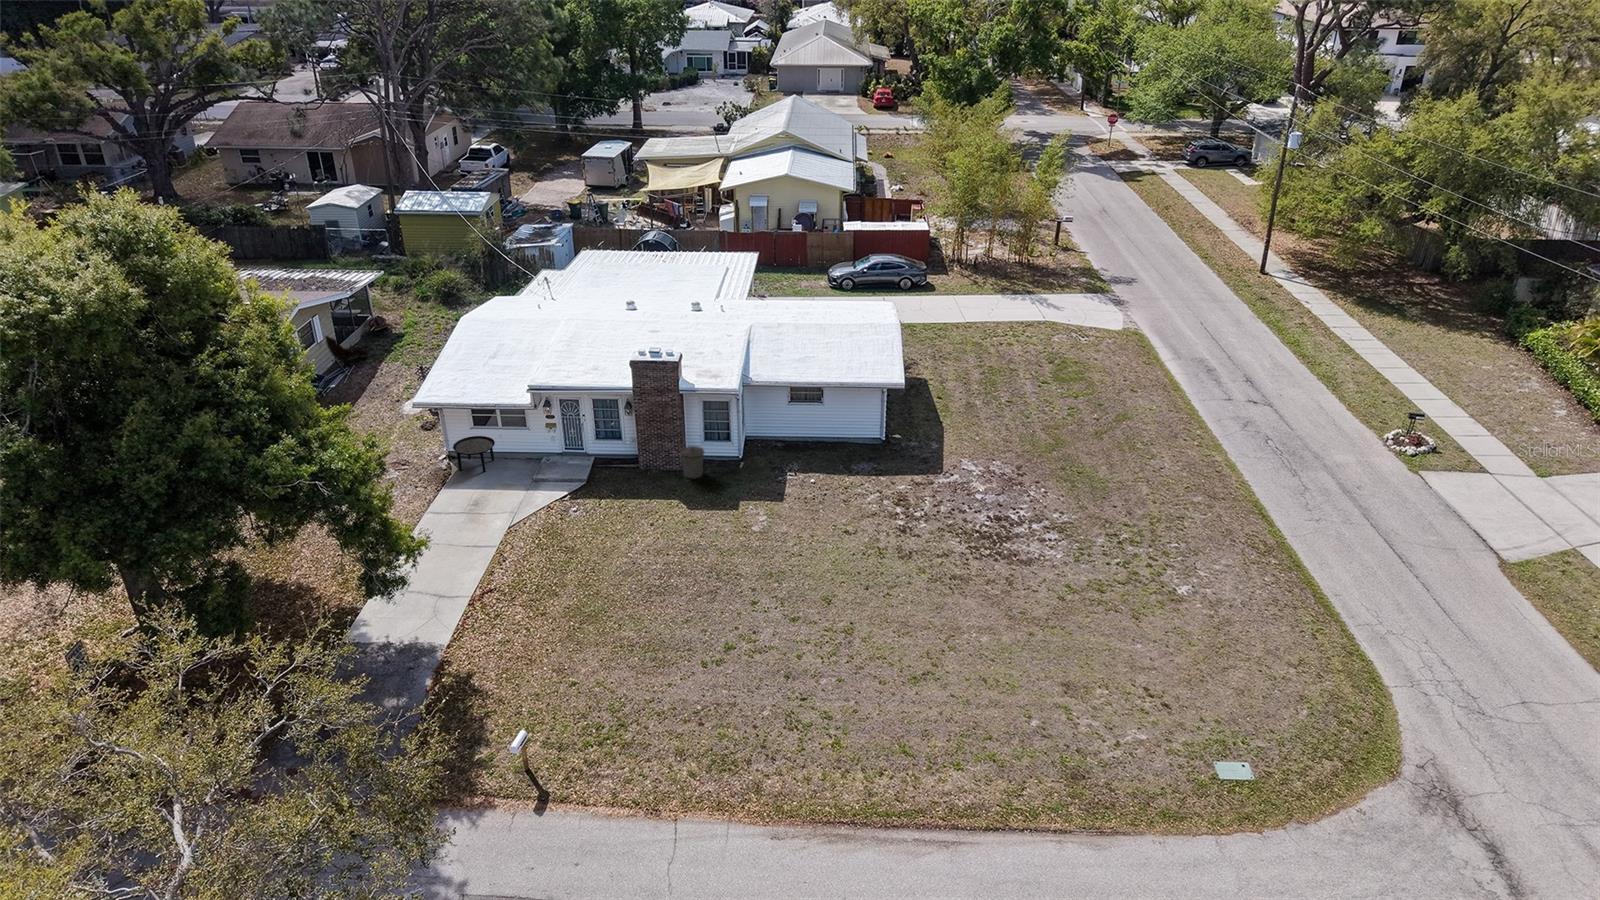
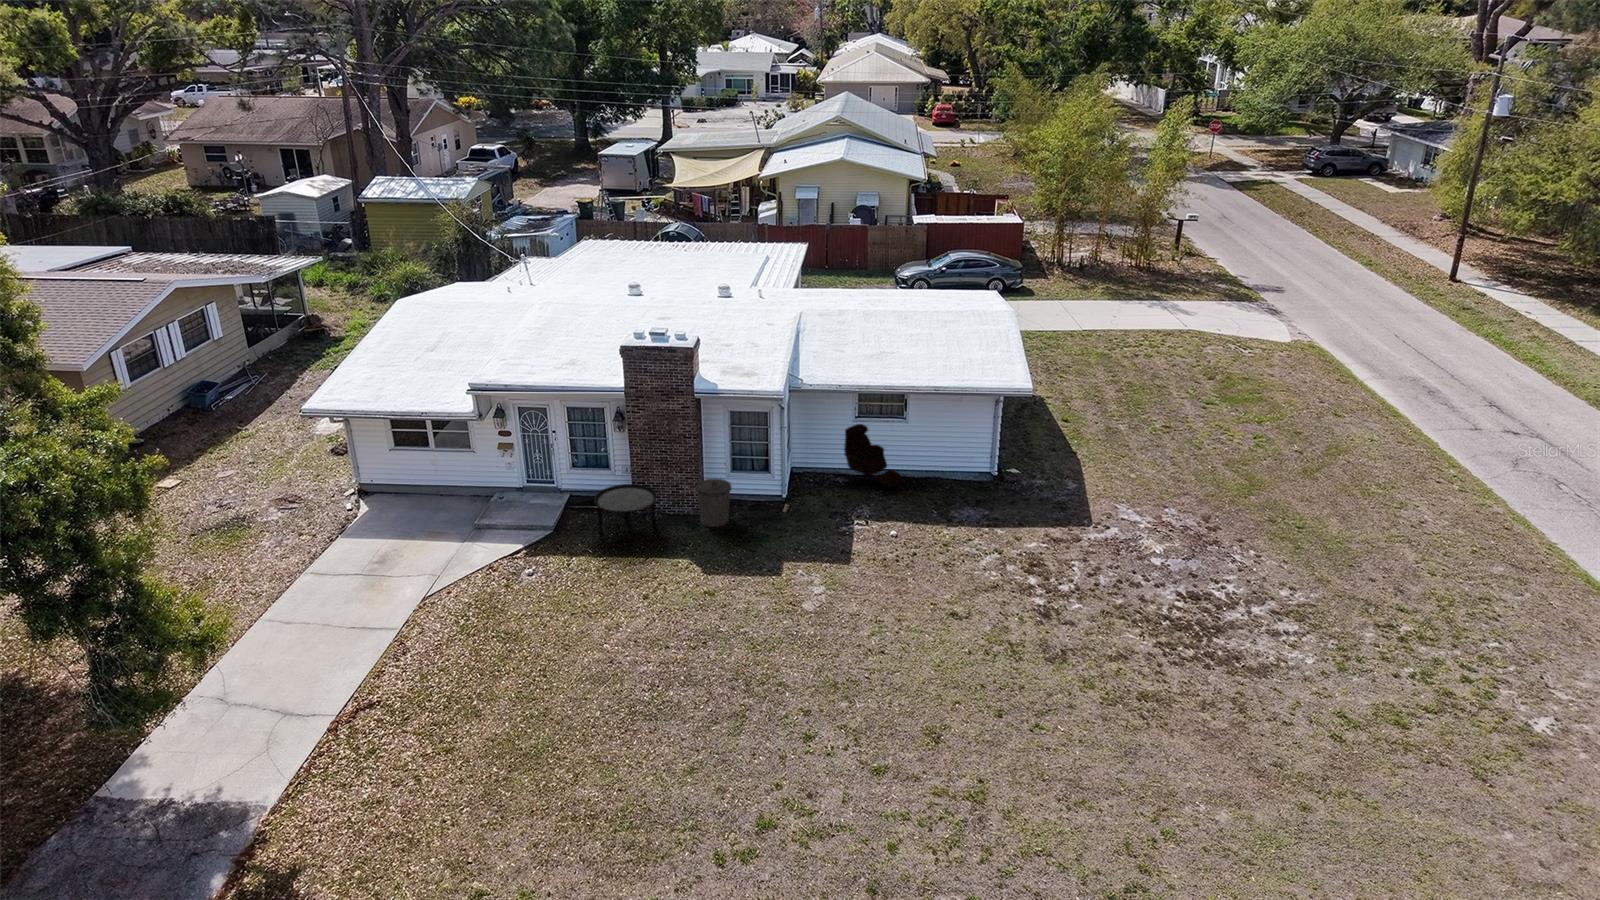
lounge chair: present [325,336,368,364] -> present [844,424,903,493]
round table: present [453,436,495,472] -> present [594,484,657,542]

